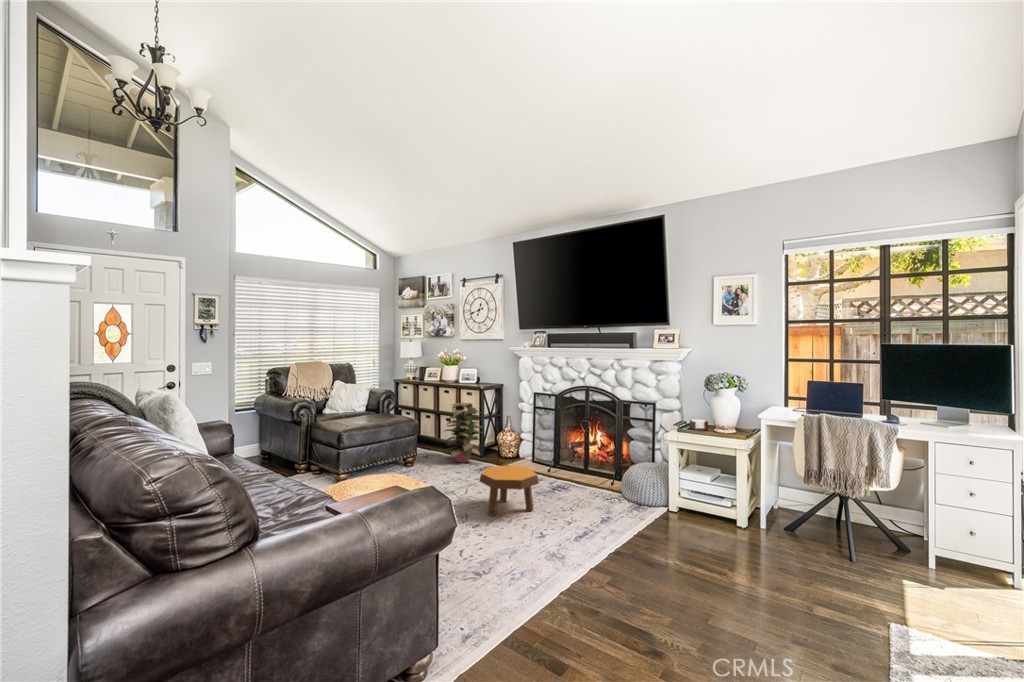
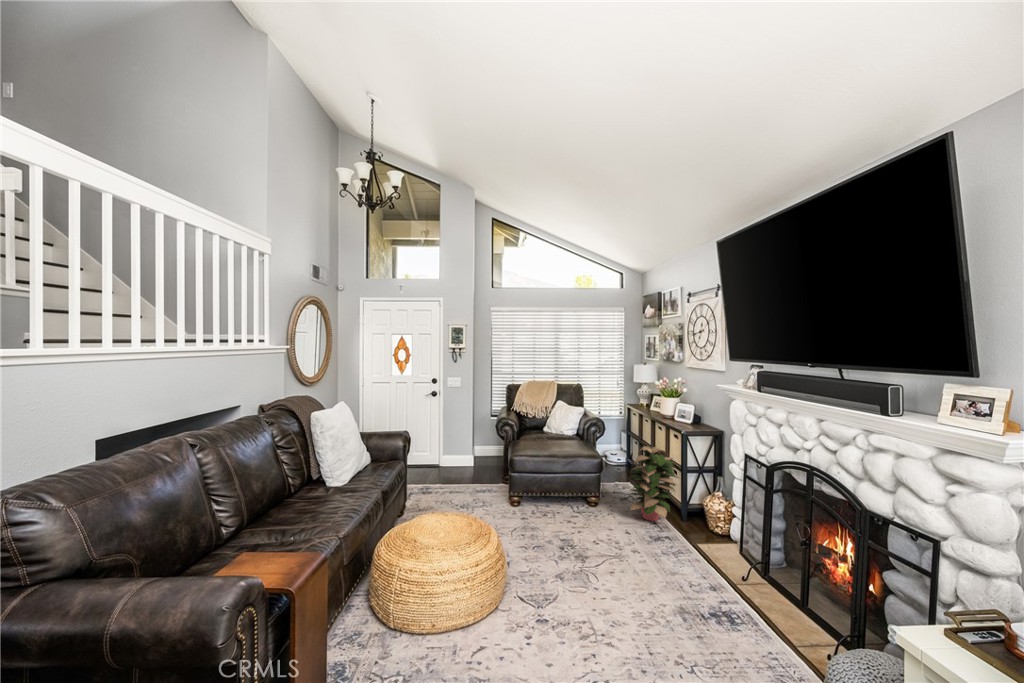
footstool: present [479,465,539,515] -> none [569,545,649,632]

